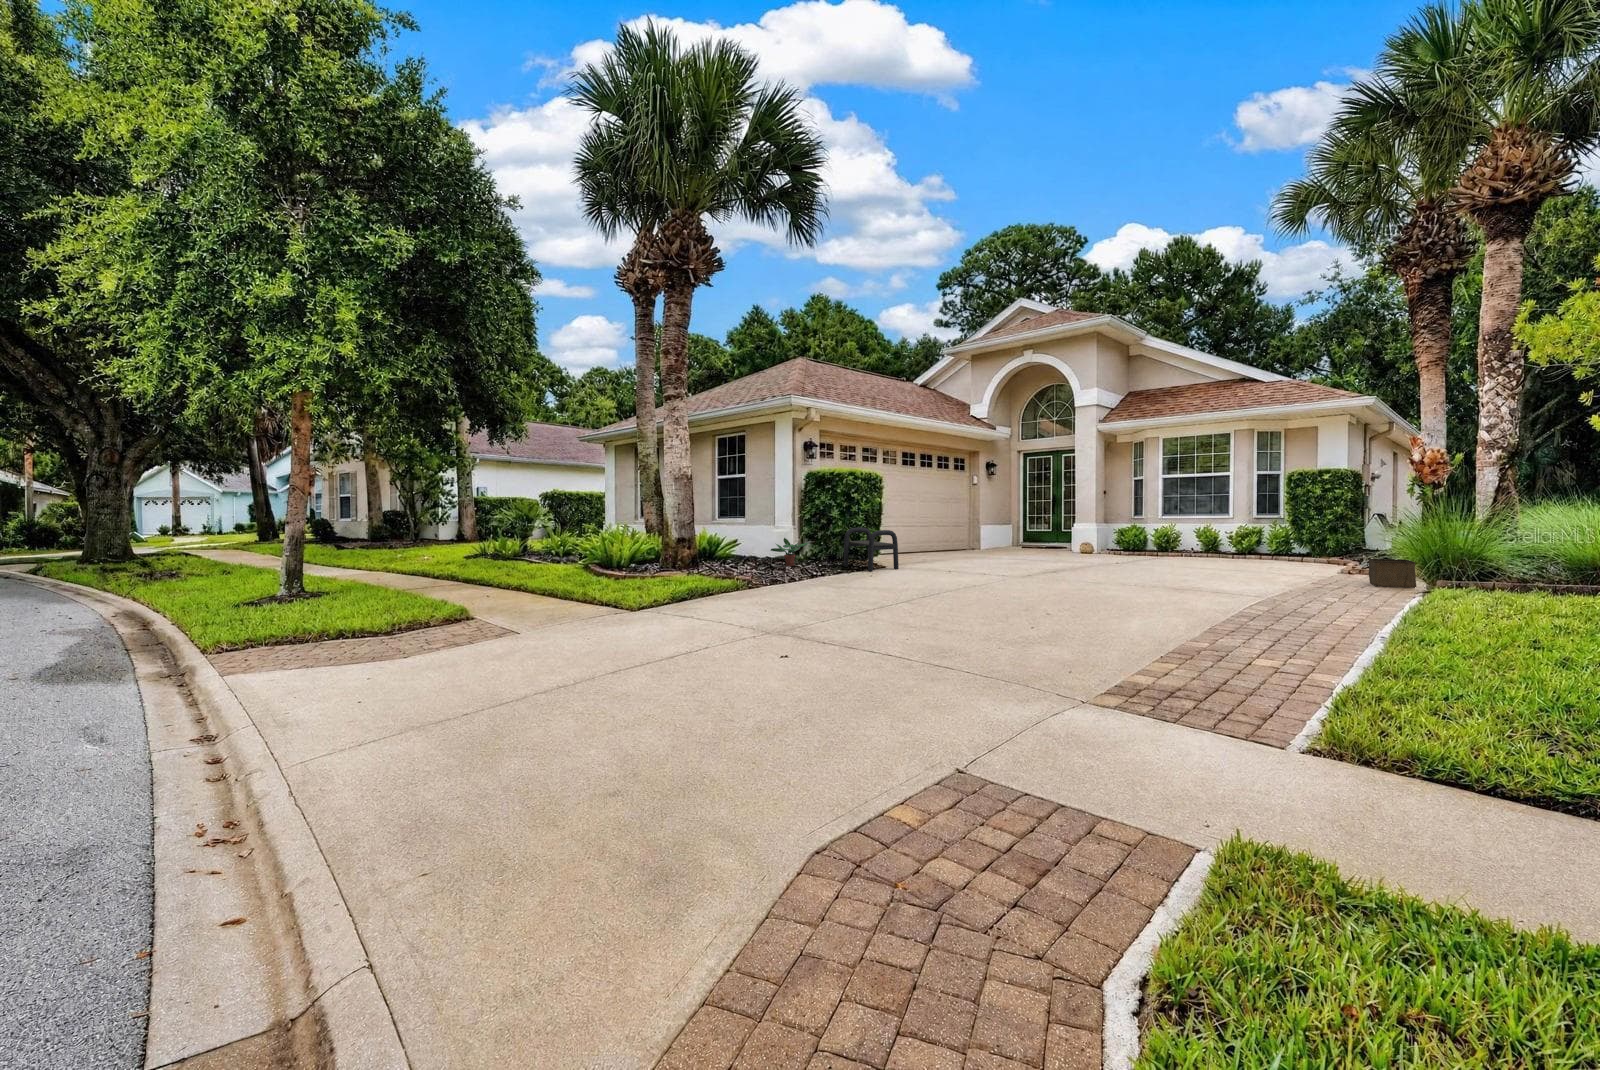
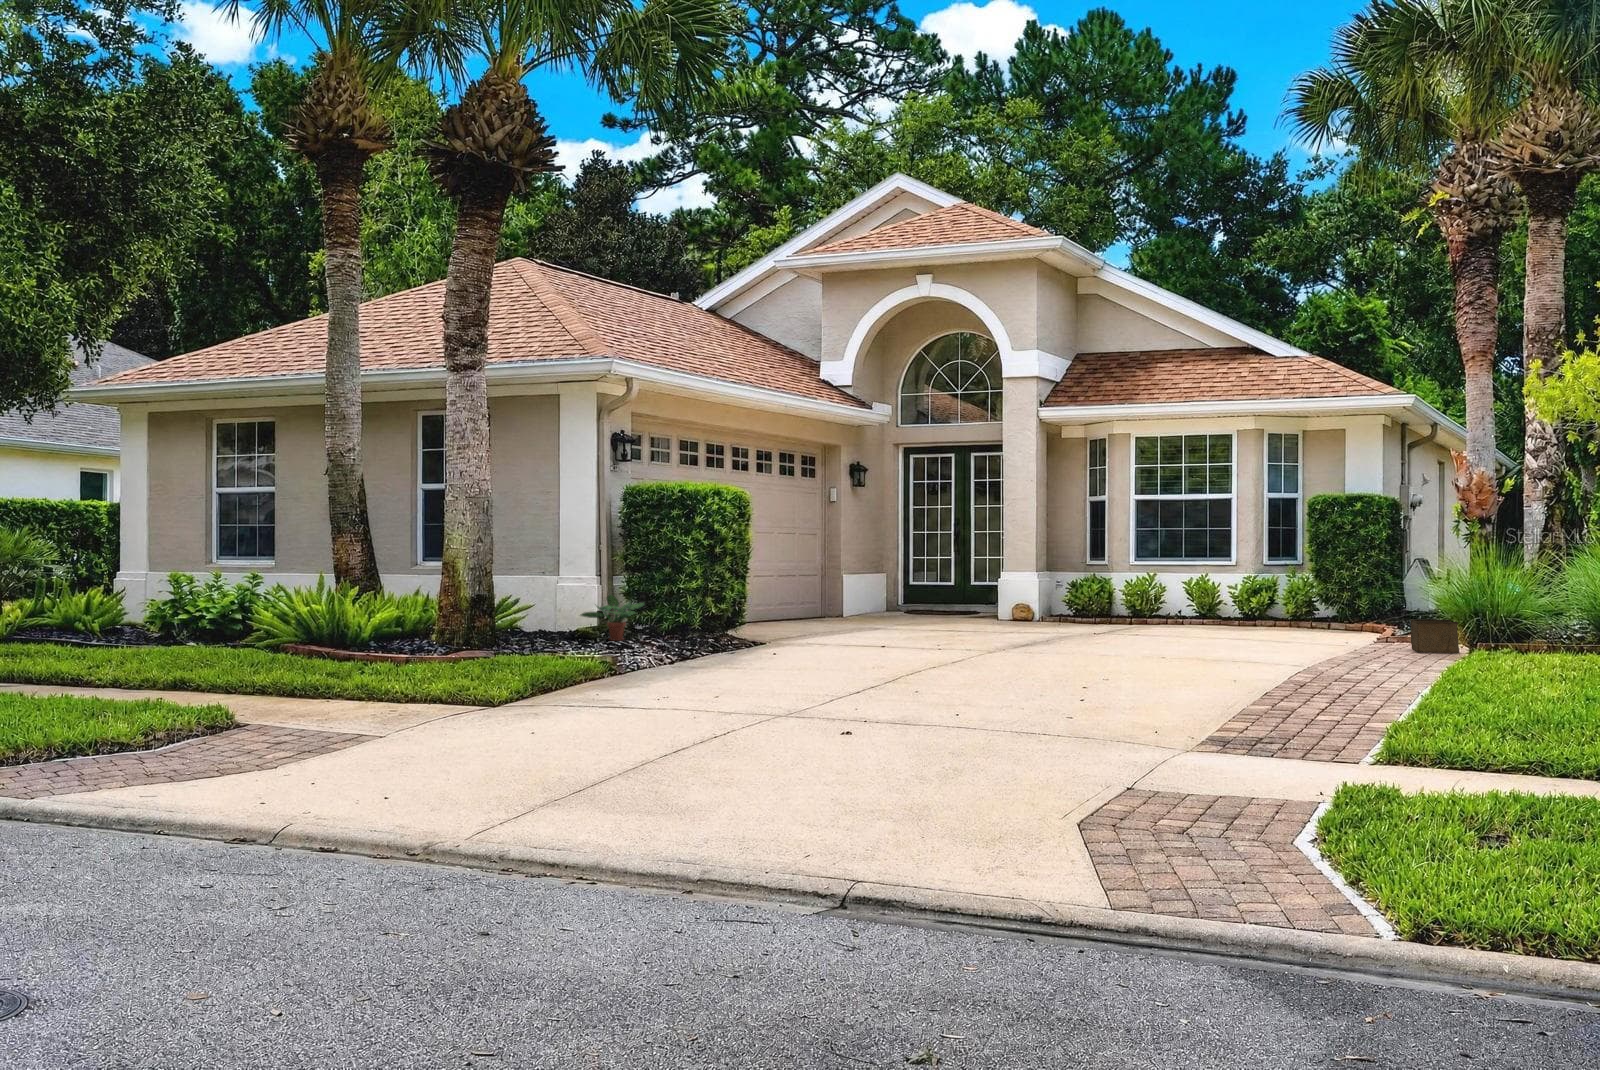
bench: present [844,528,899,571] -> none [708,578,802,646]

